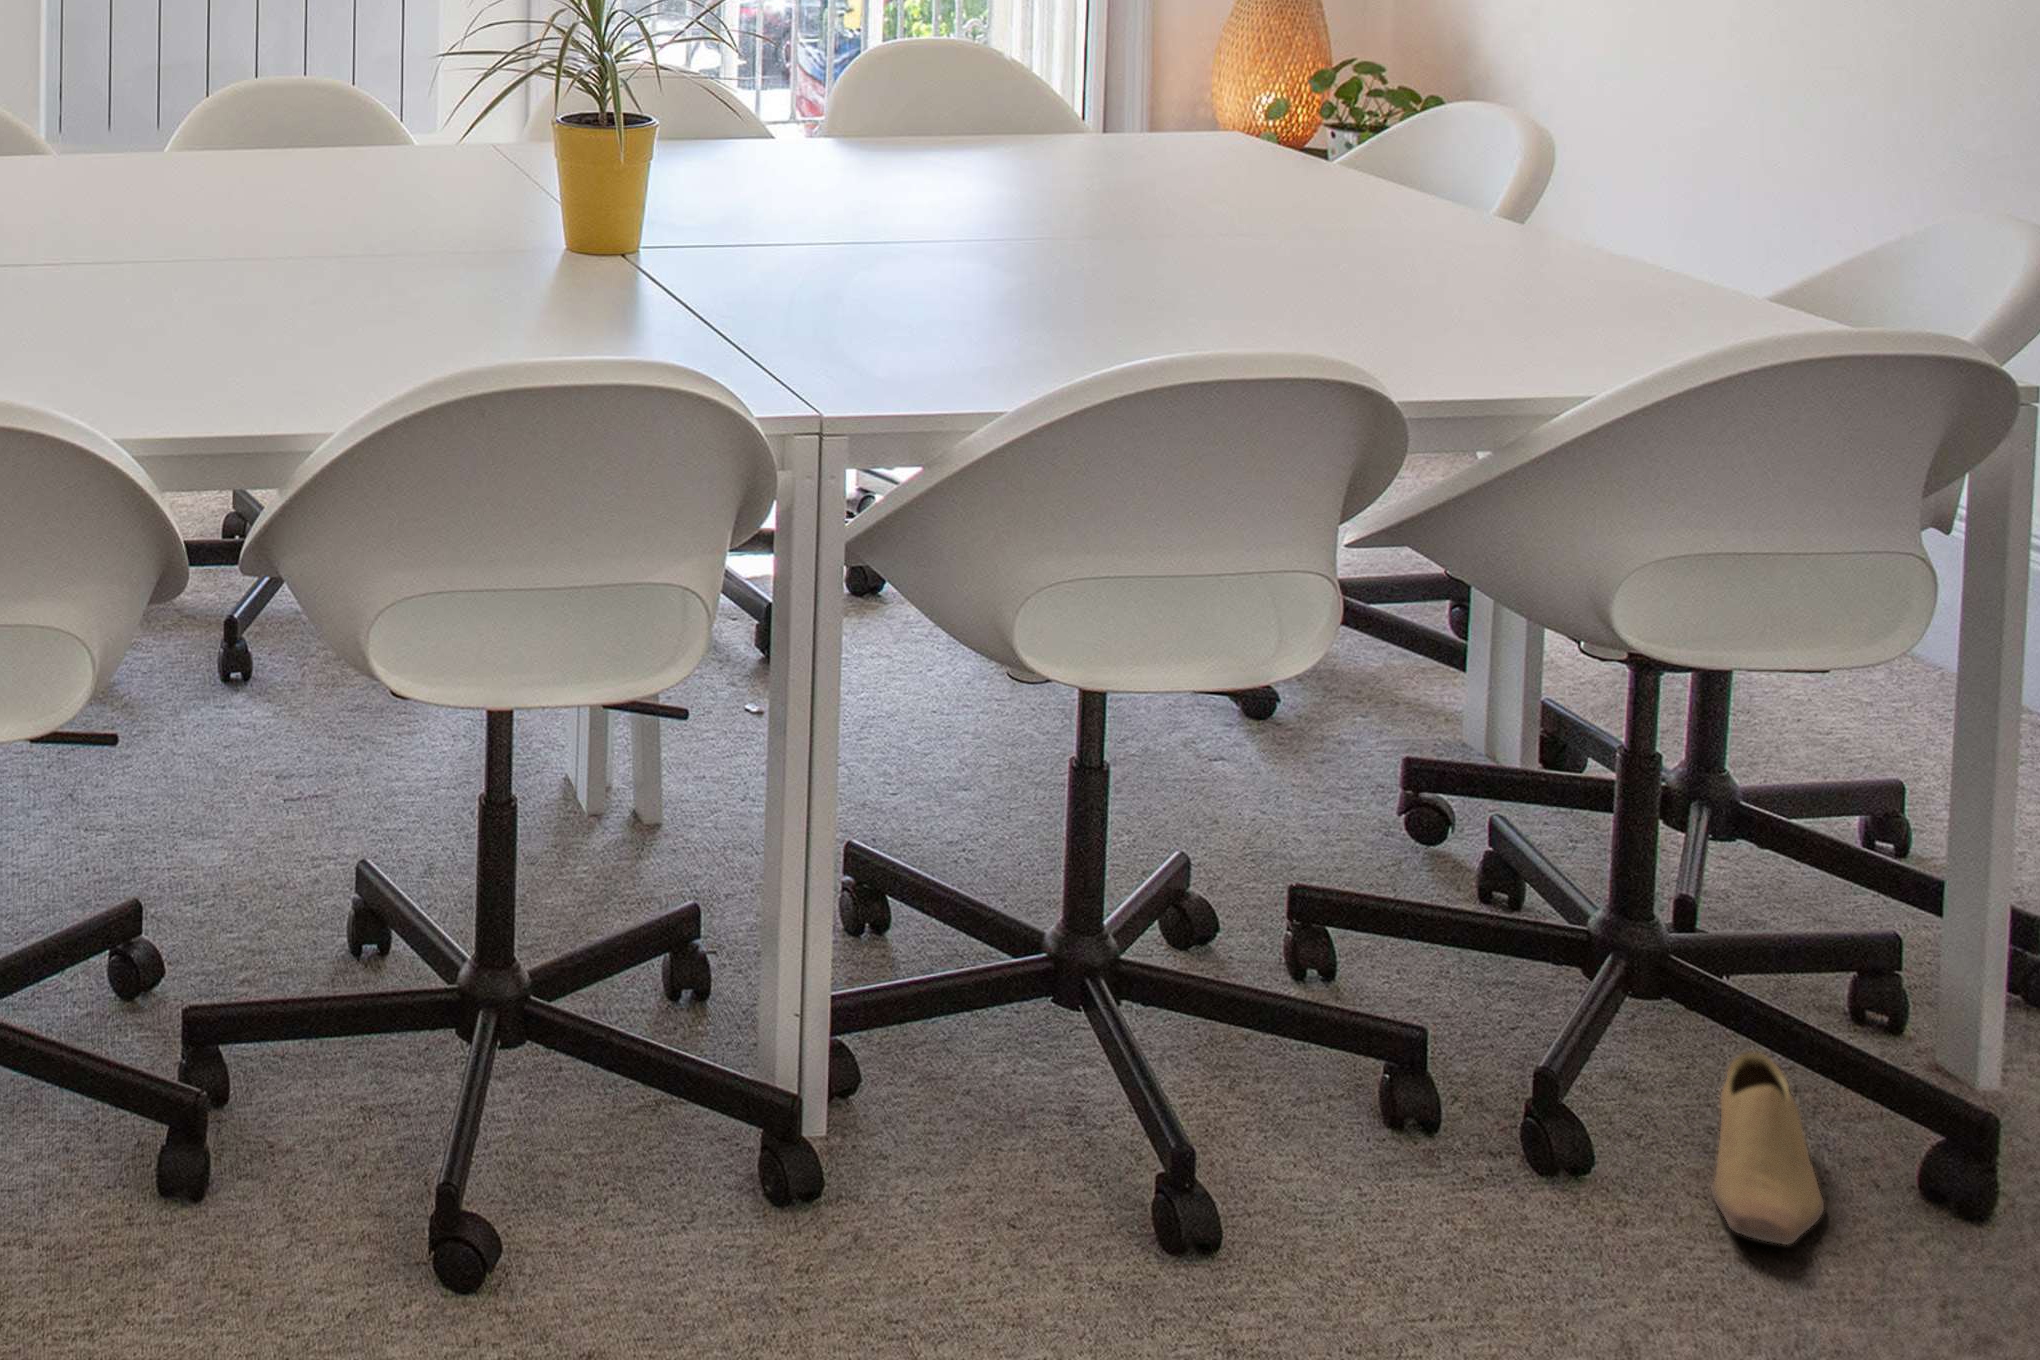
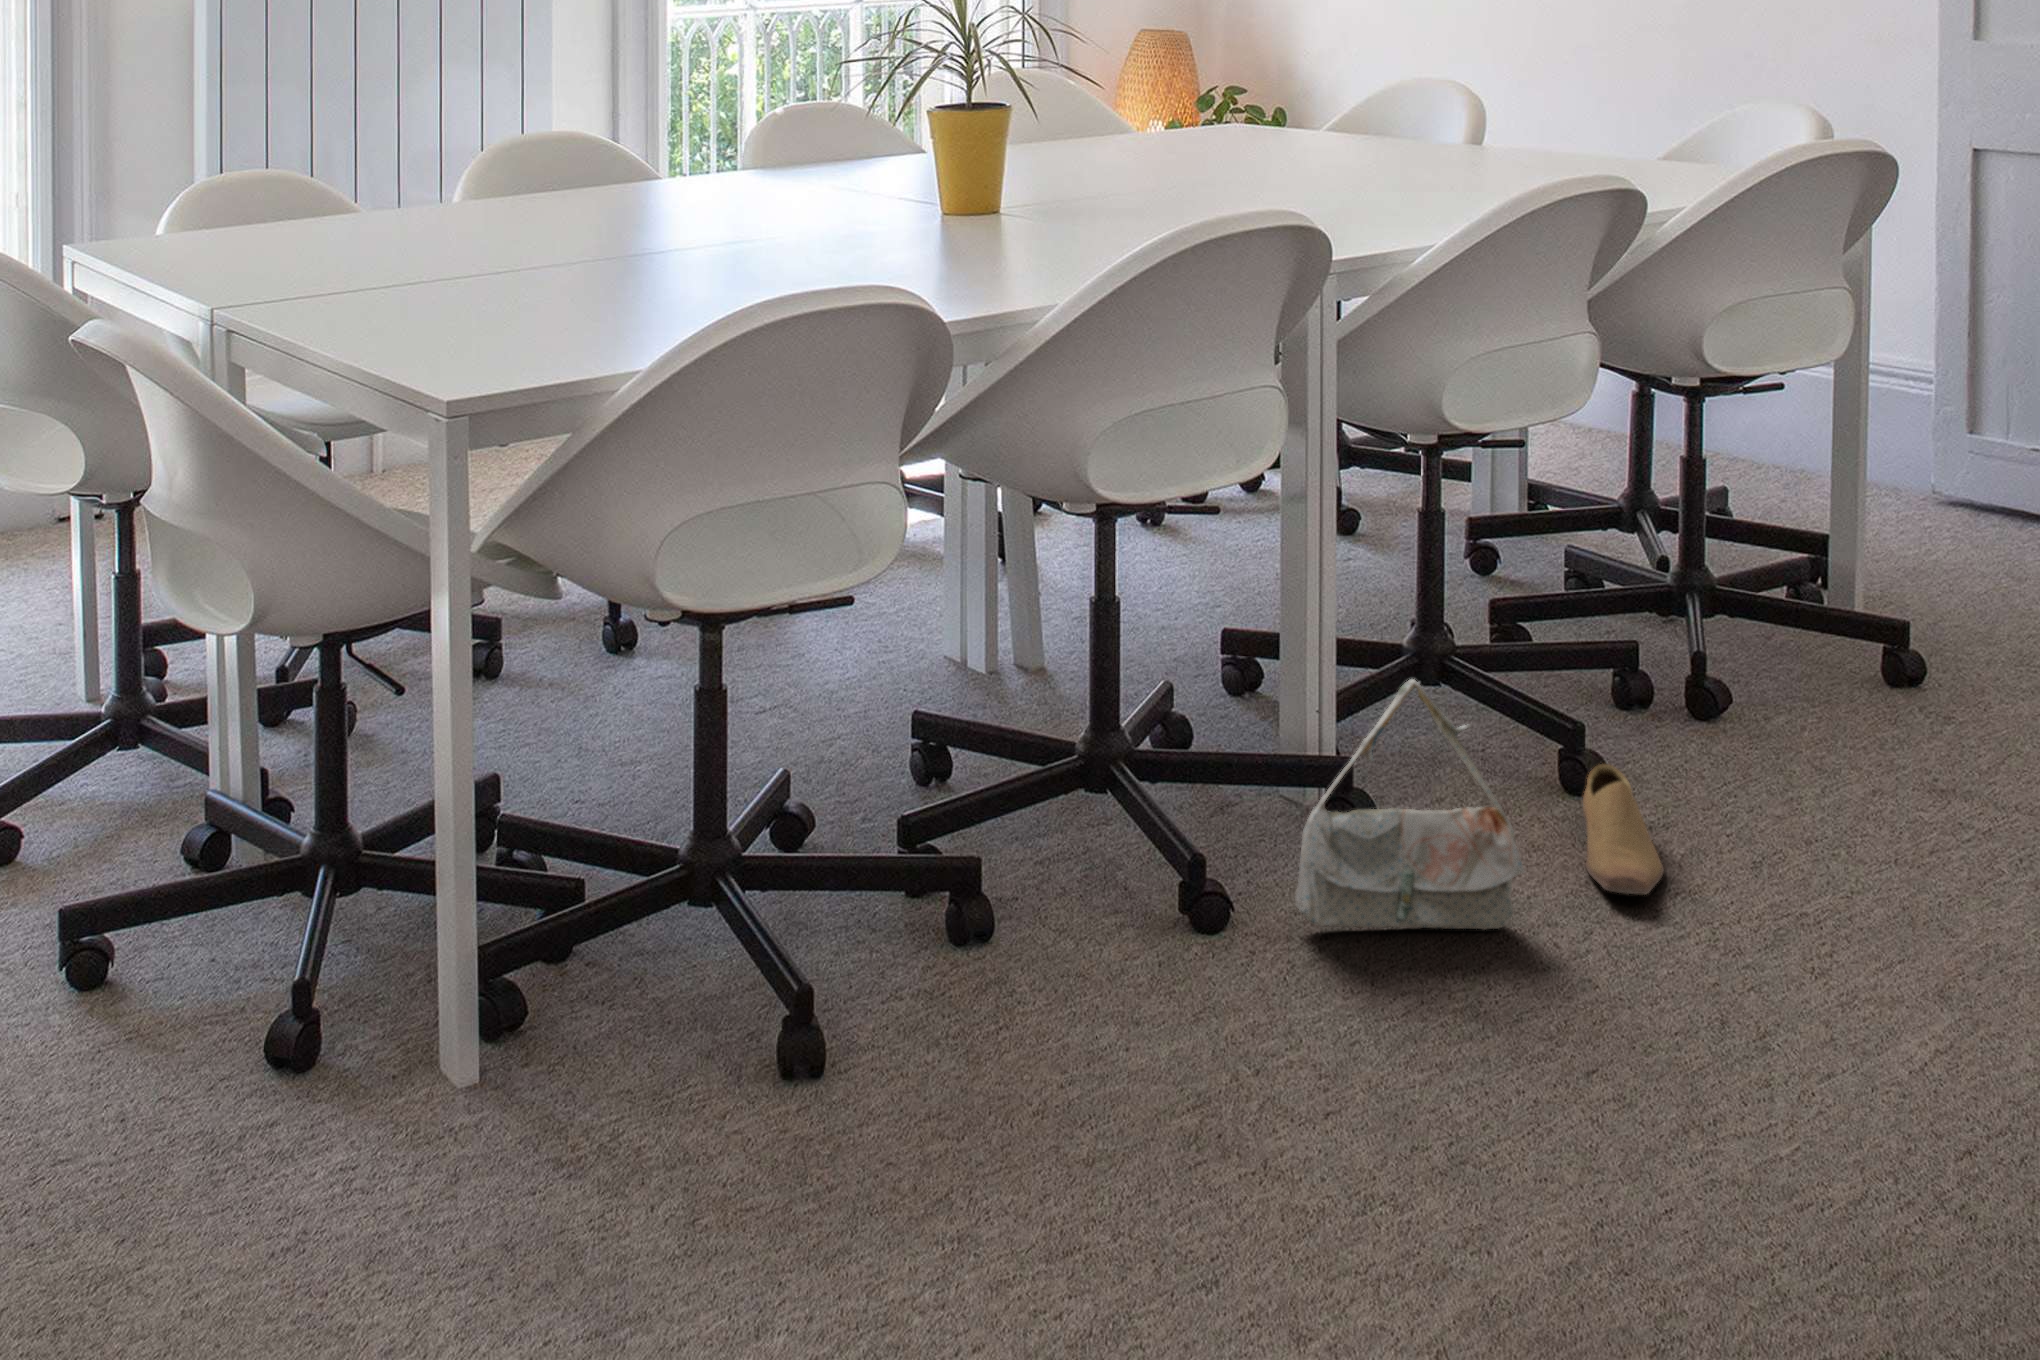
bag: none [1295,944,1608,1263] -> present [1295,679,1525,930]

